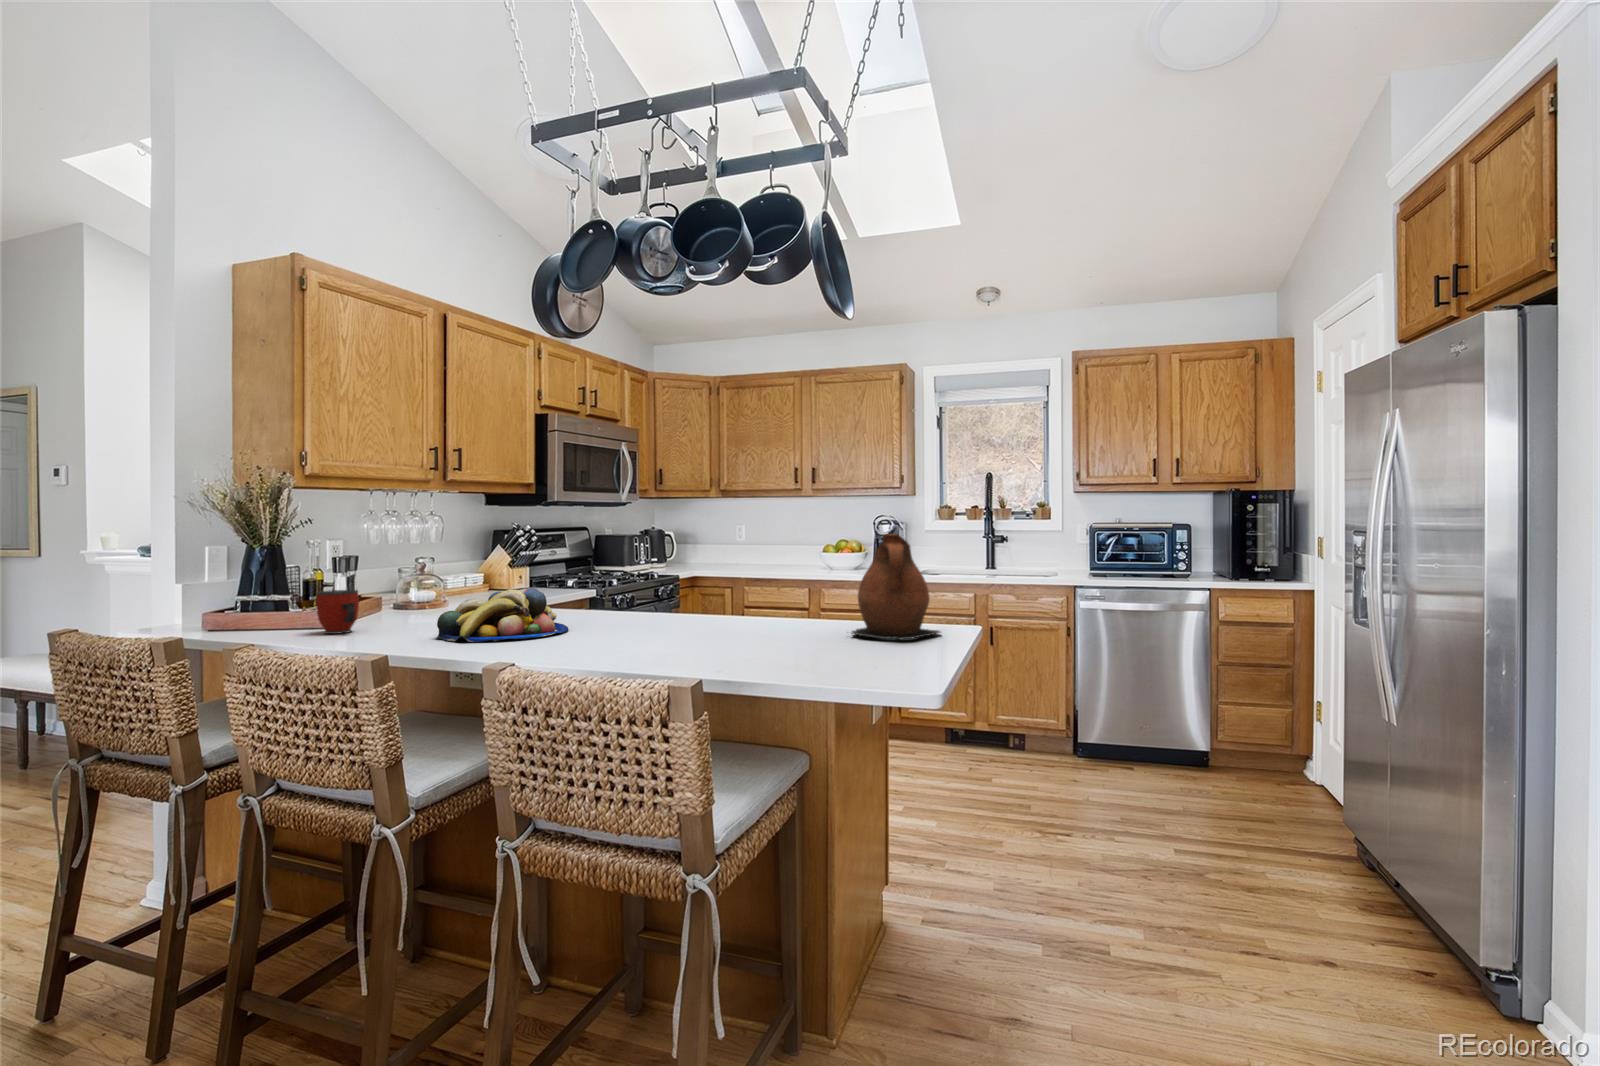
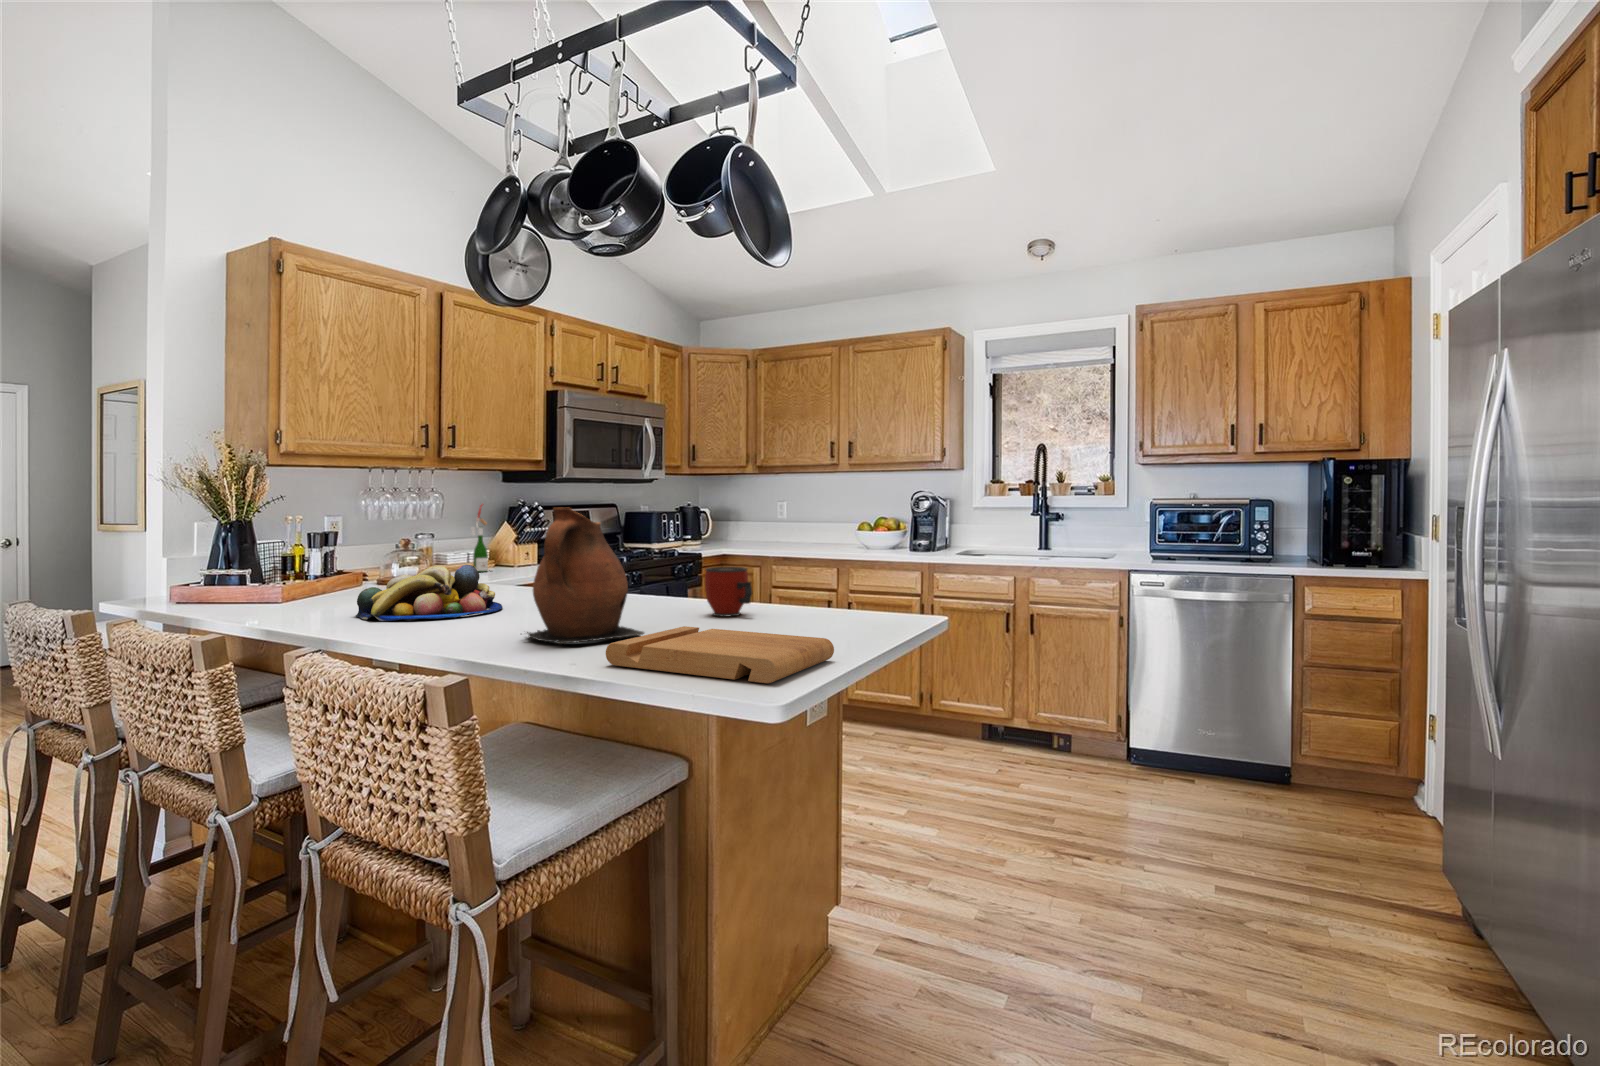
wine bottle: none [470,527,492,594] -> present [471,505,488,572]
ceramic pitcher: present [852,534,940,640] -> present [527,508,644,644]
mug: present [316,590,359,634] -> present [705,567,753,617]
cutting board: none [746,640,931,683] -> present [606,626,834,683]

